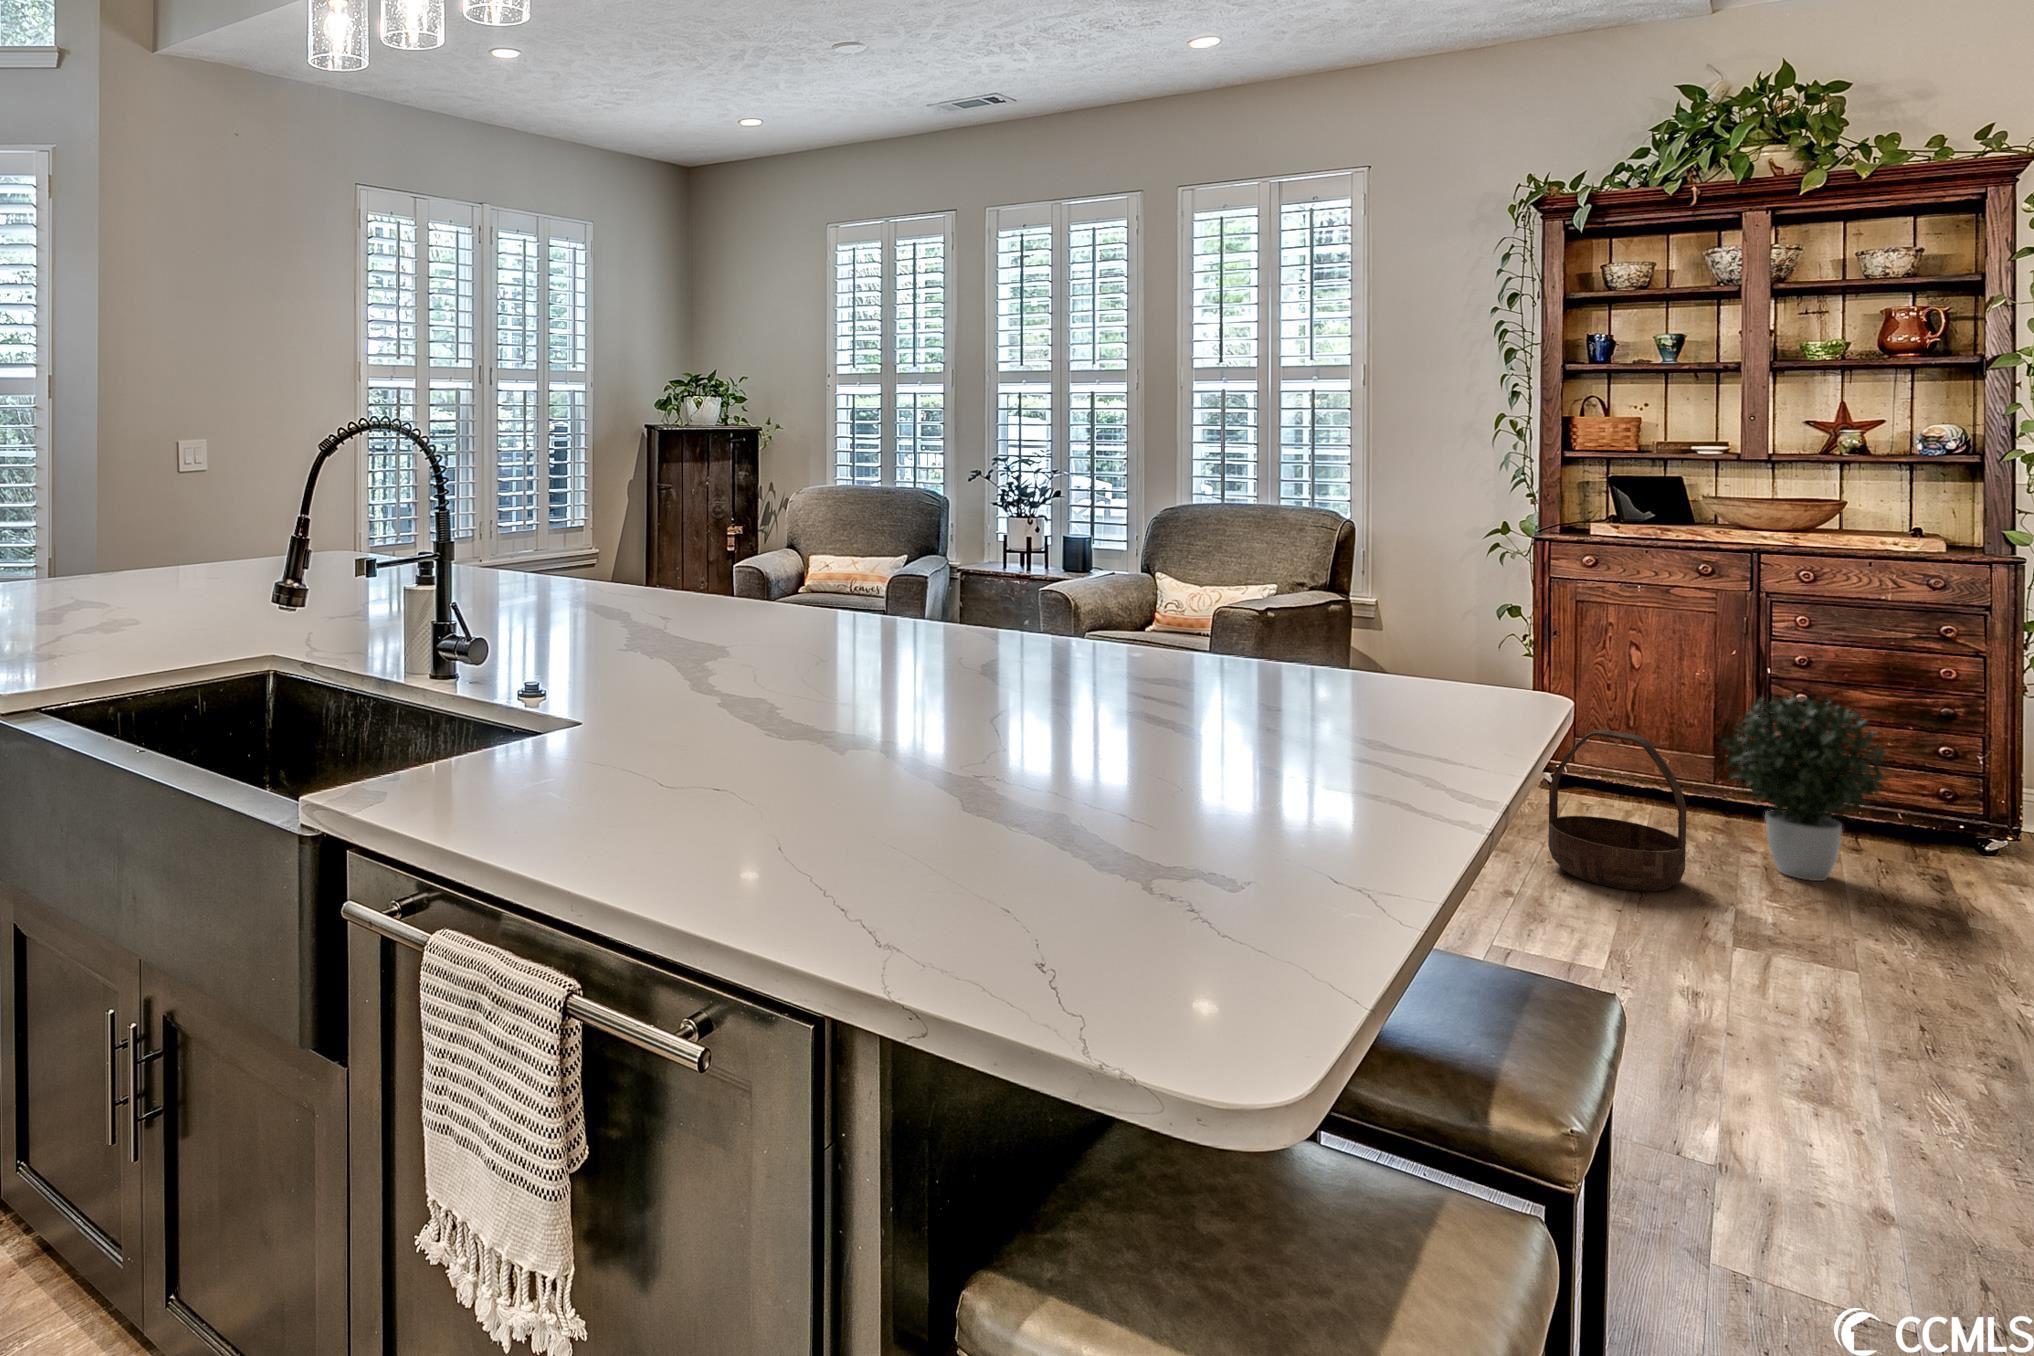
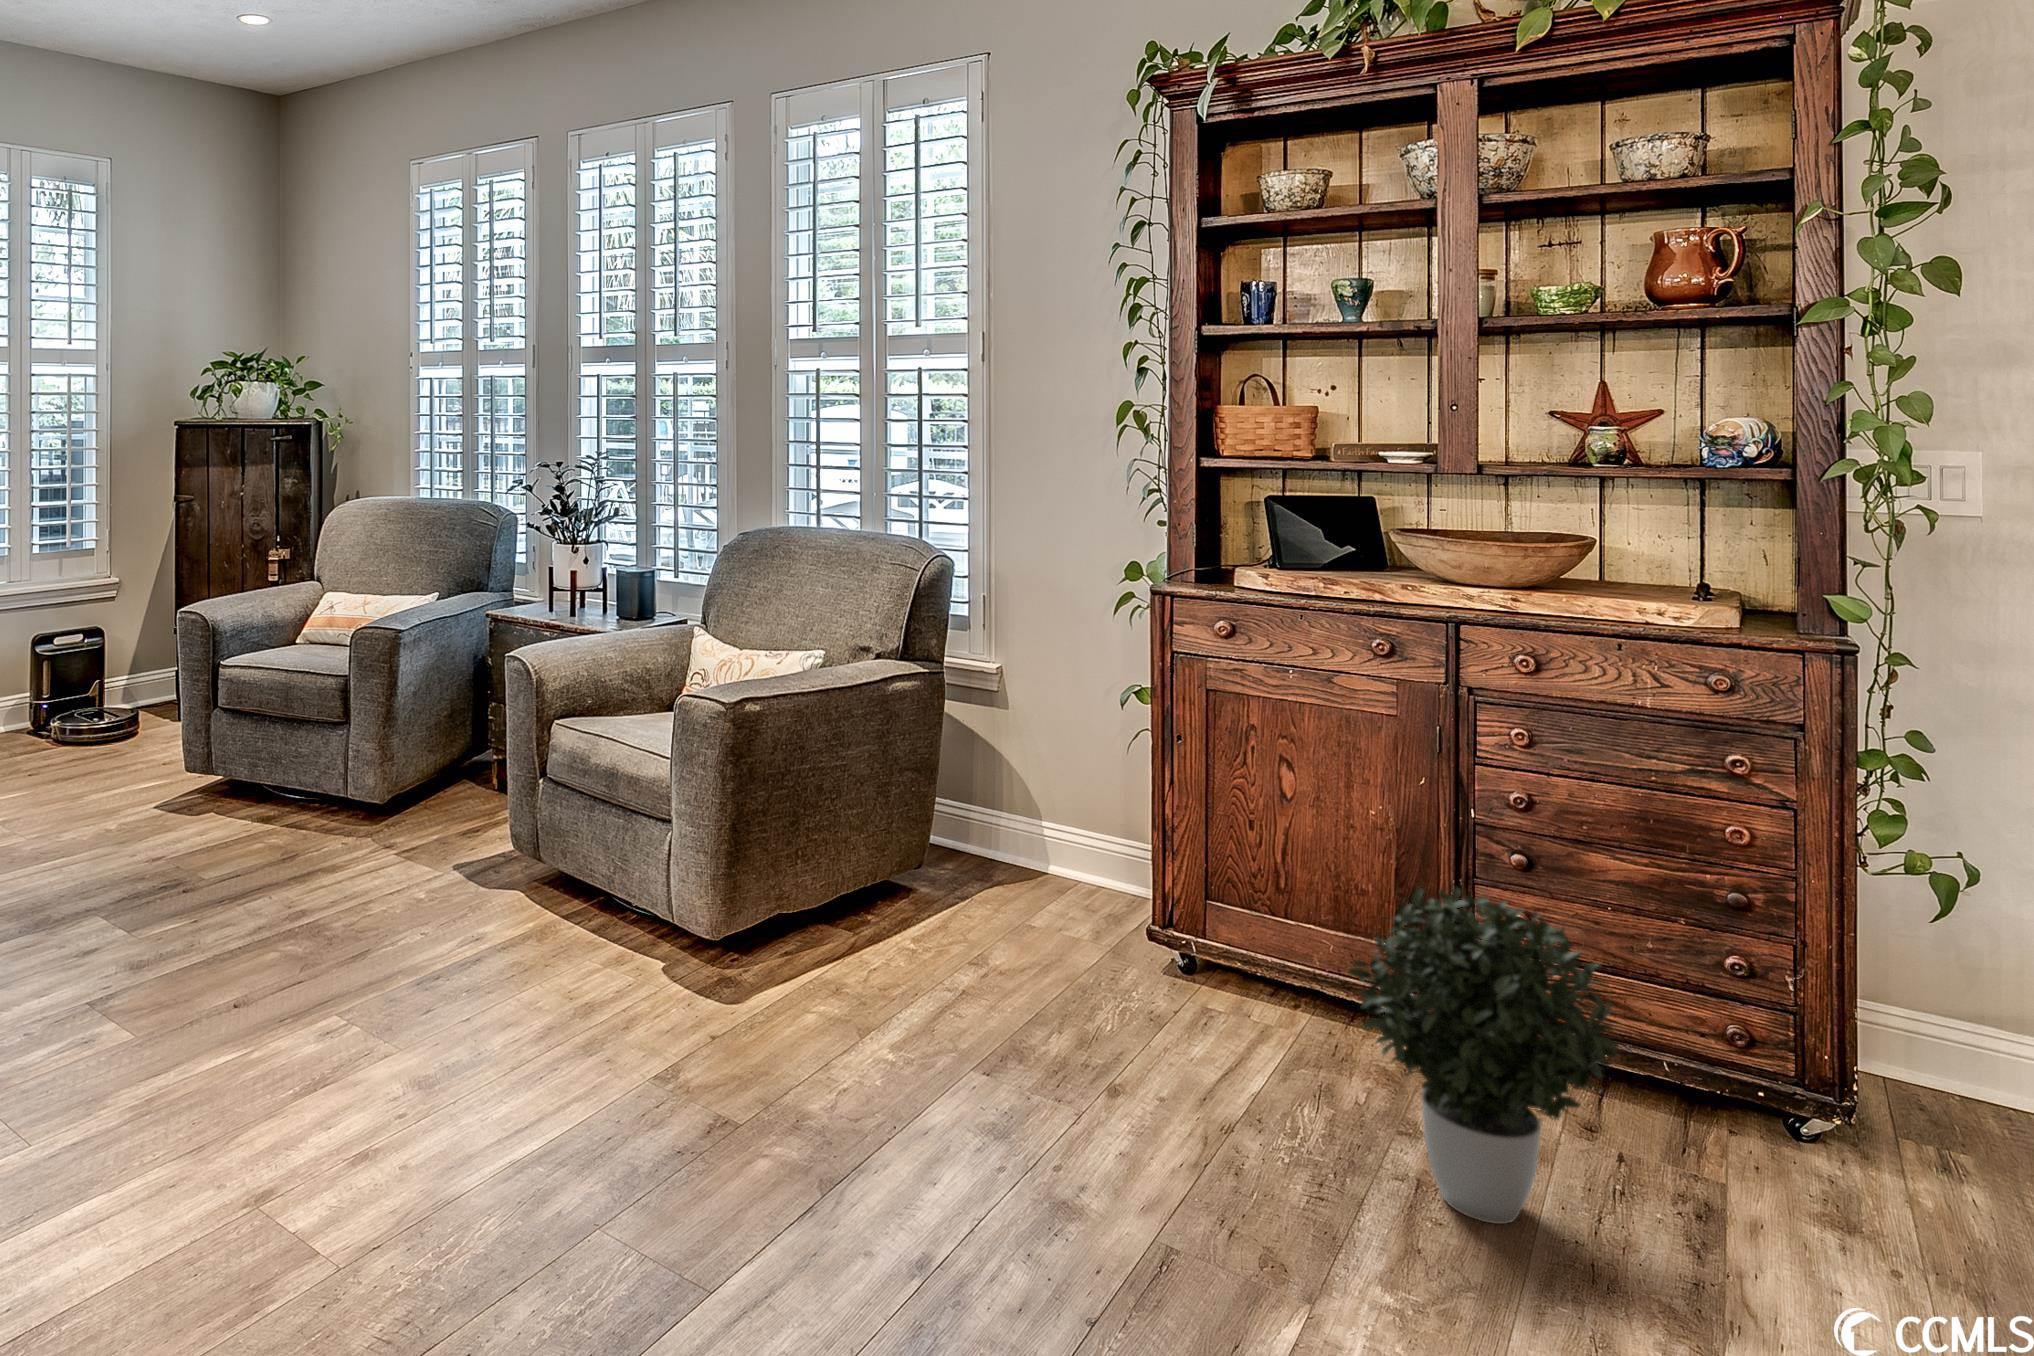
basket: present [1548,730,1687,891] -> none [1058,955,1264,1262]

